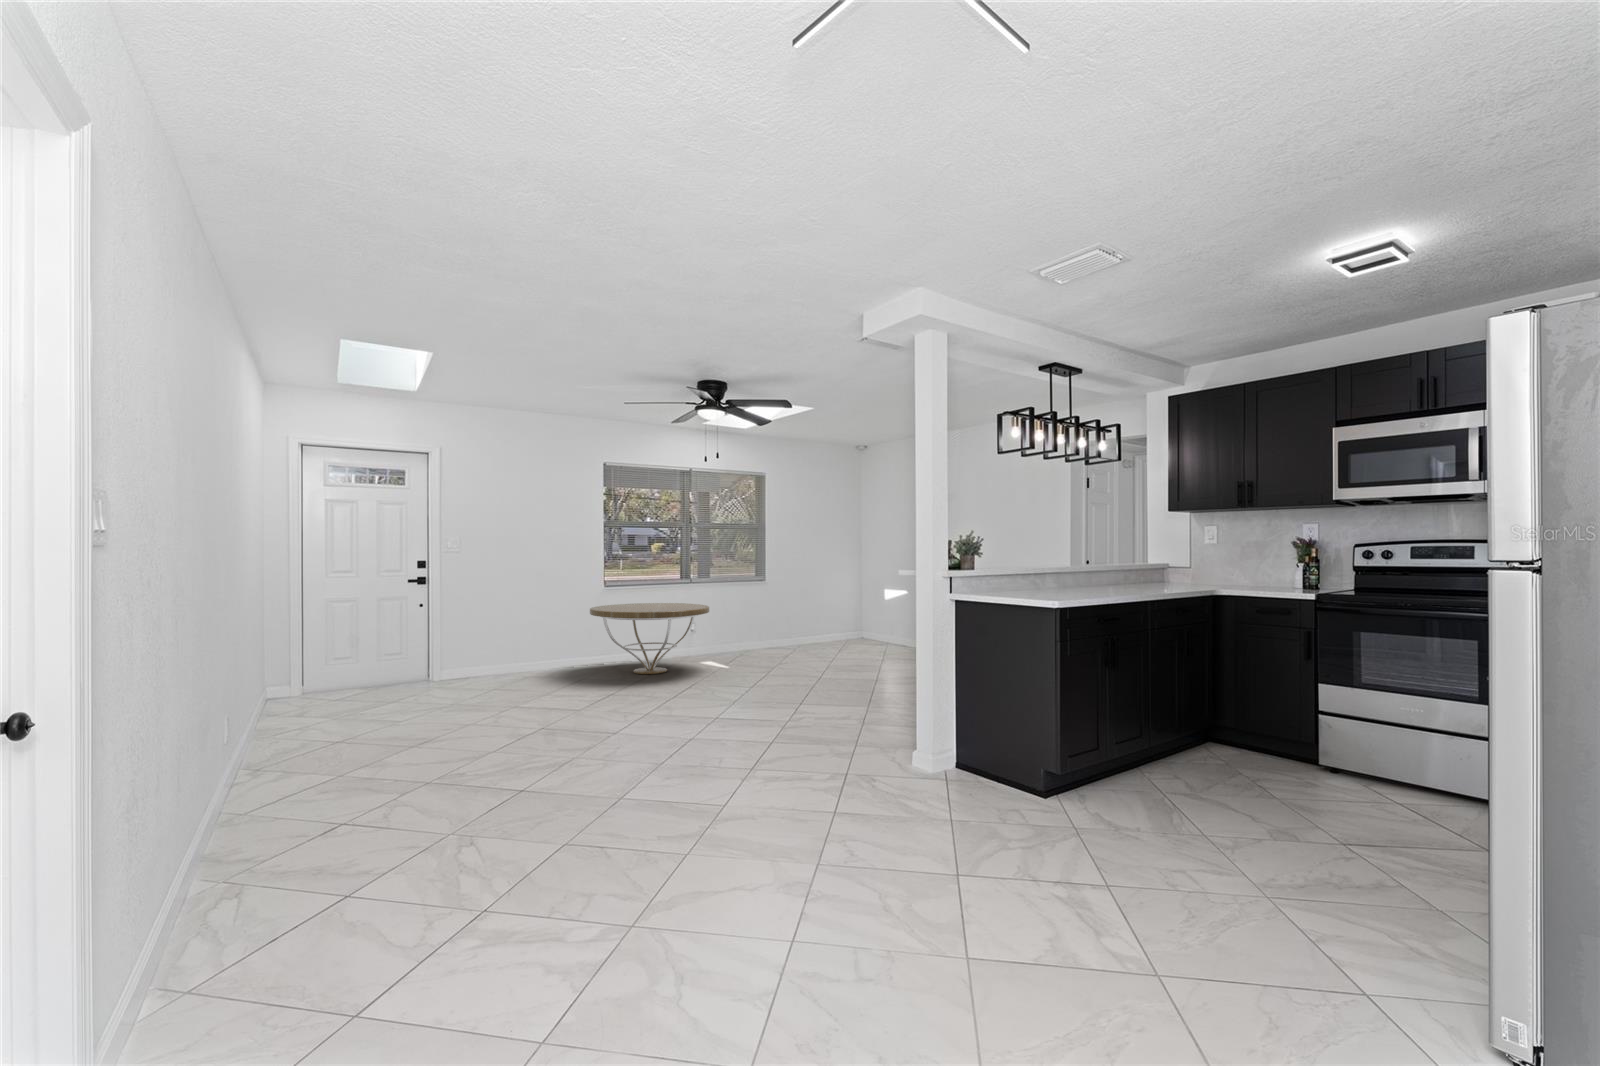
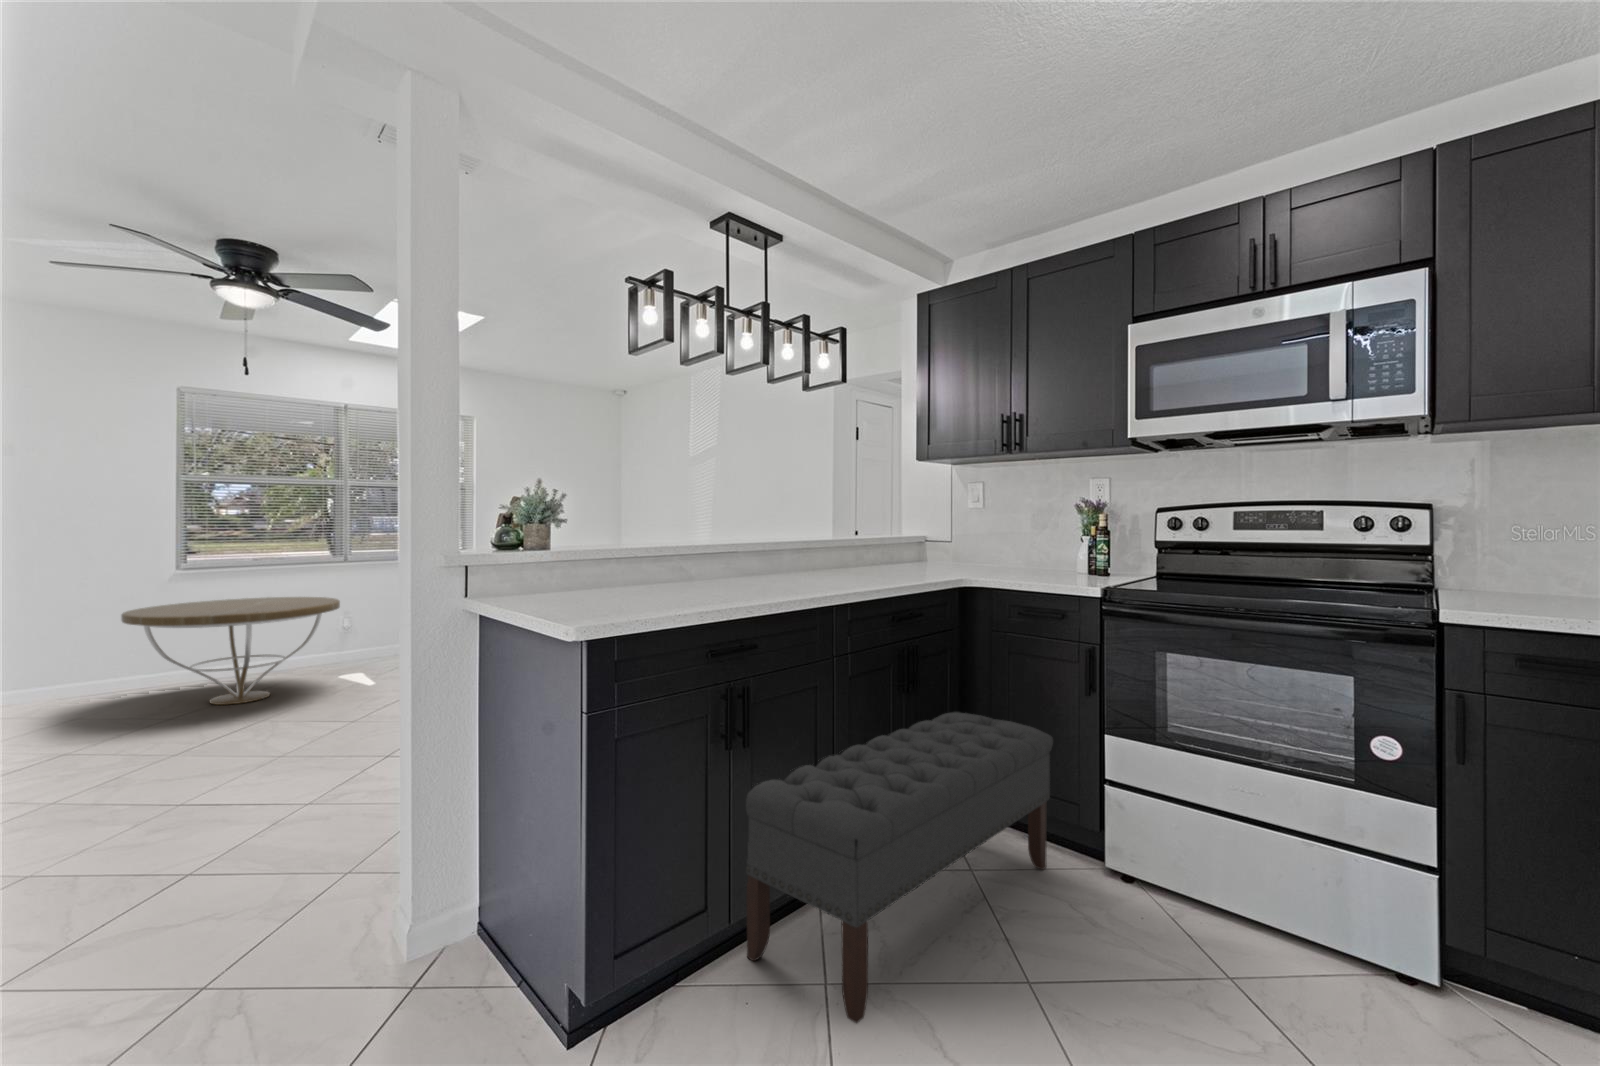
bench: none [1106,674,1286,811] -> present [746,712,1053,1023]

